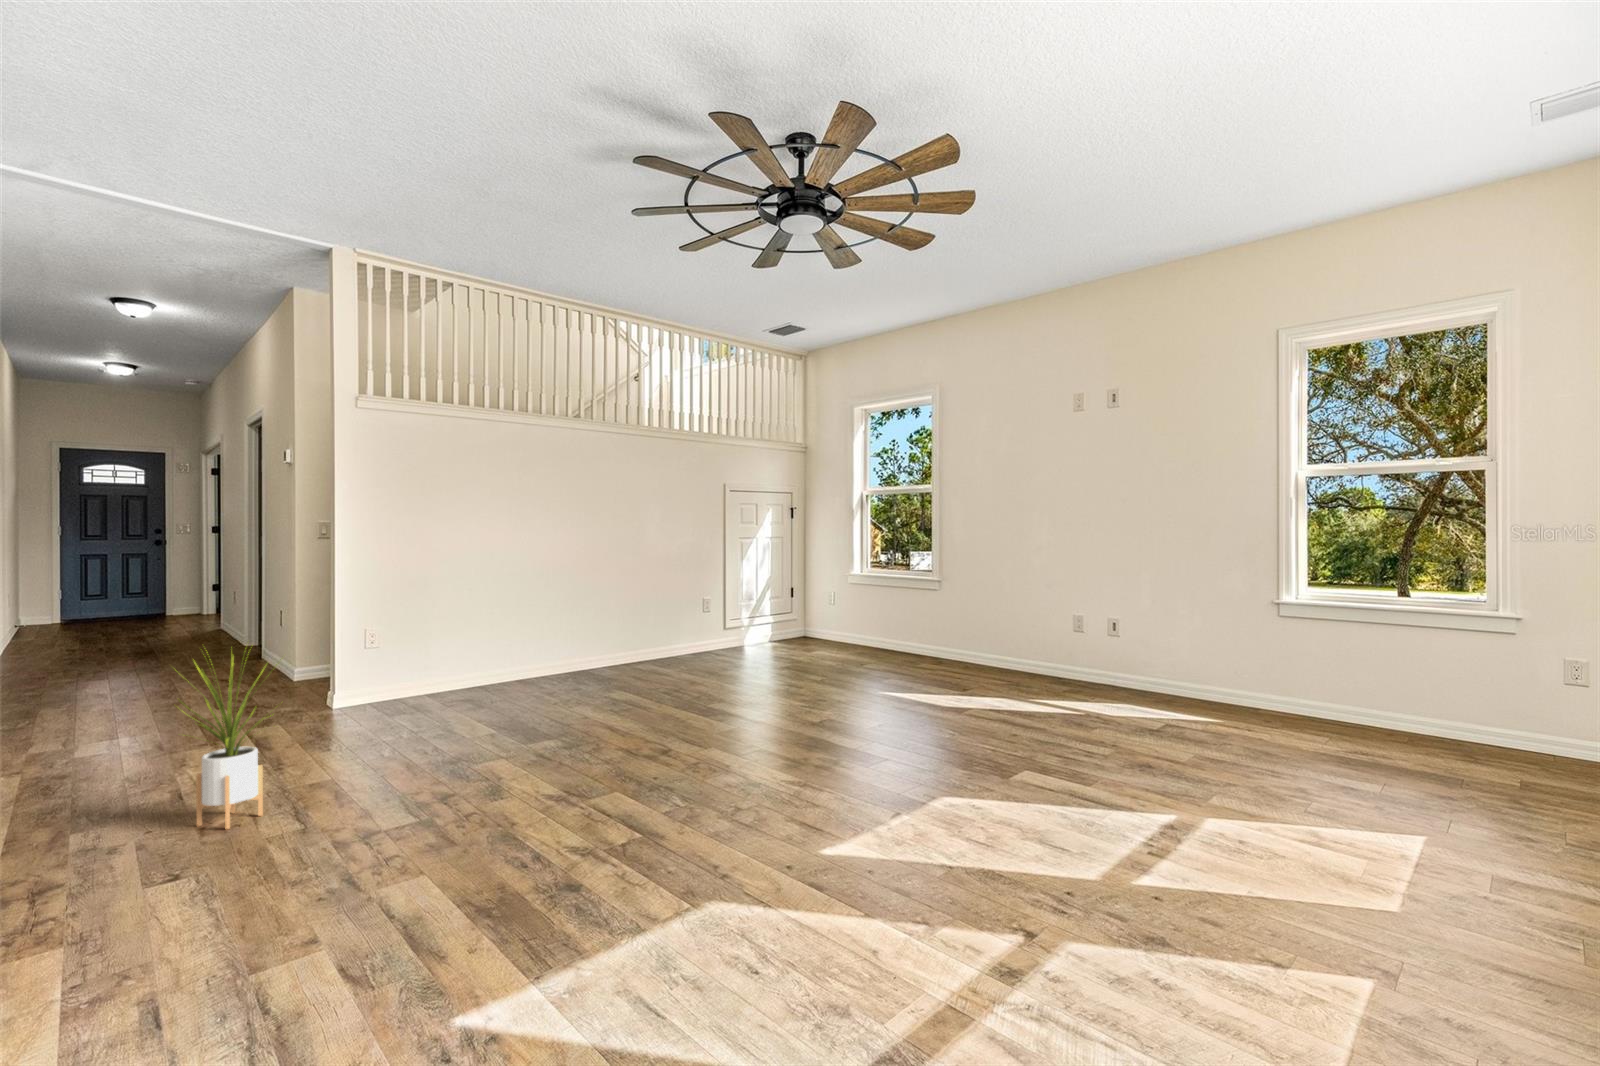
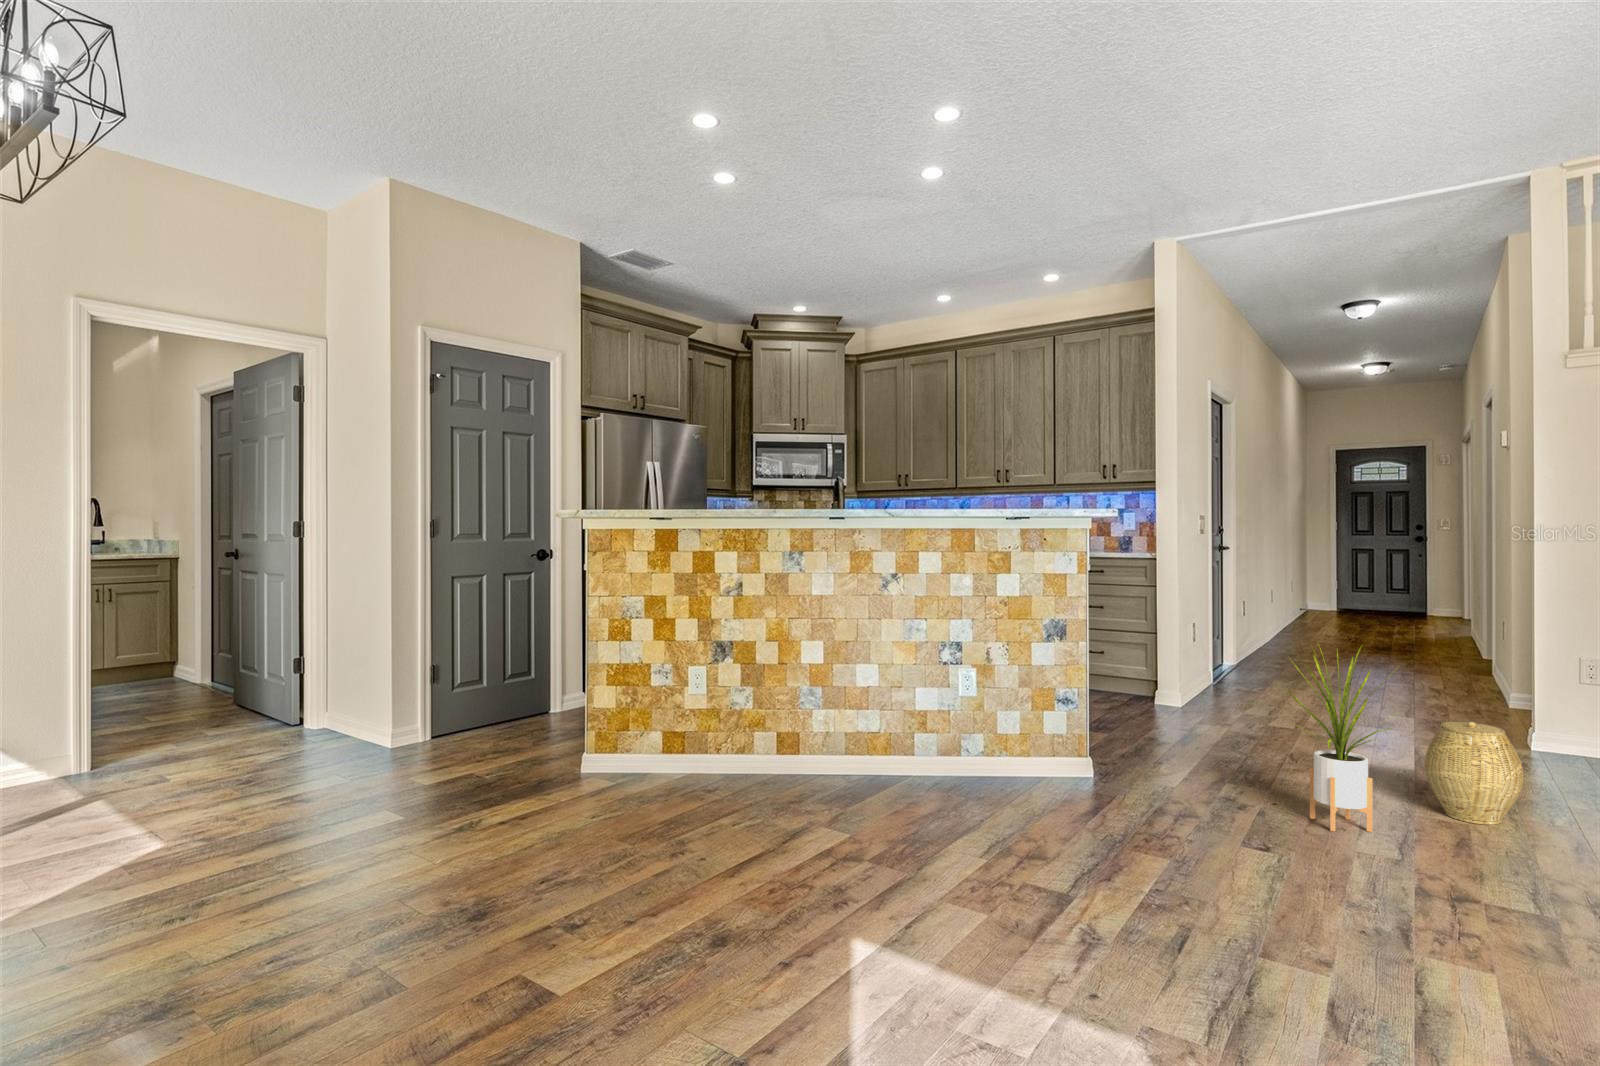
woven basket: none [290,693,367,779] -> present [1425,722,1524,825]

